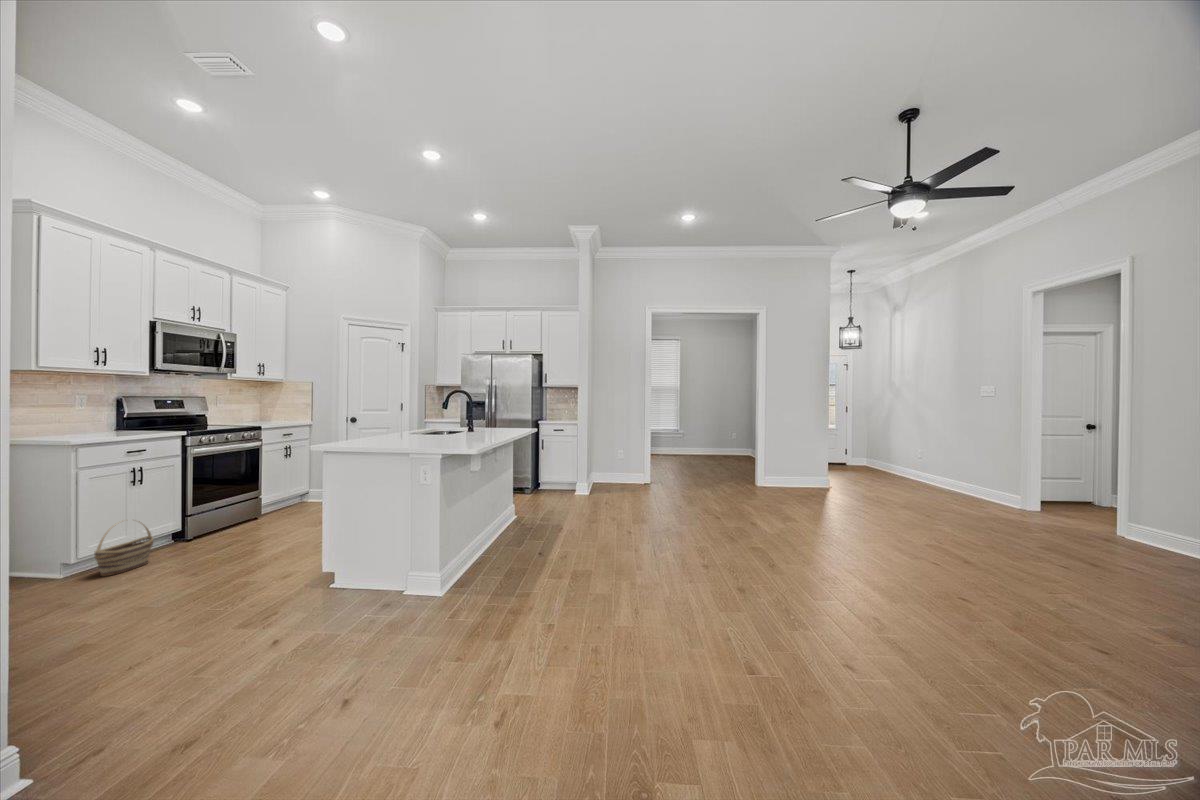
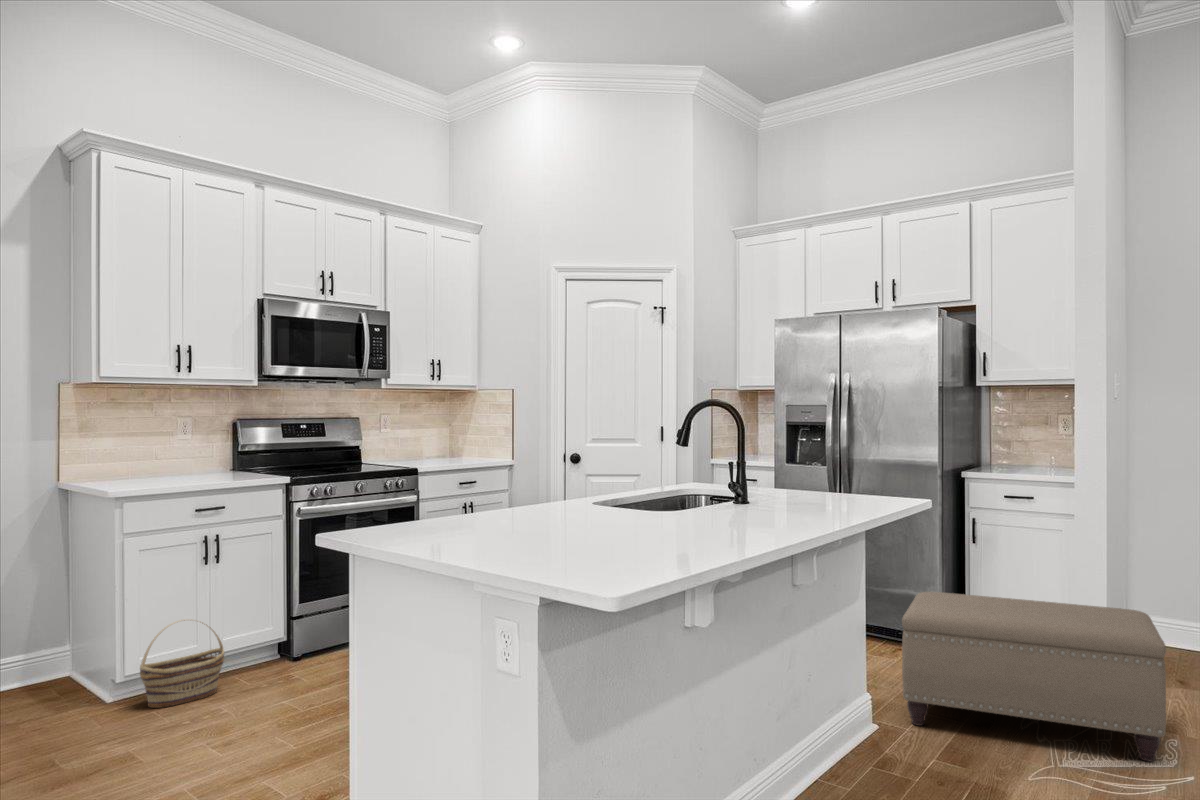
ottoman: none [530,467,616,517] -> present [902,592,1166,762]

